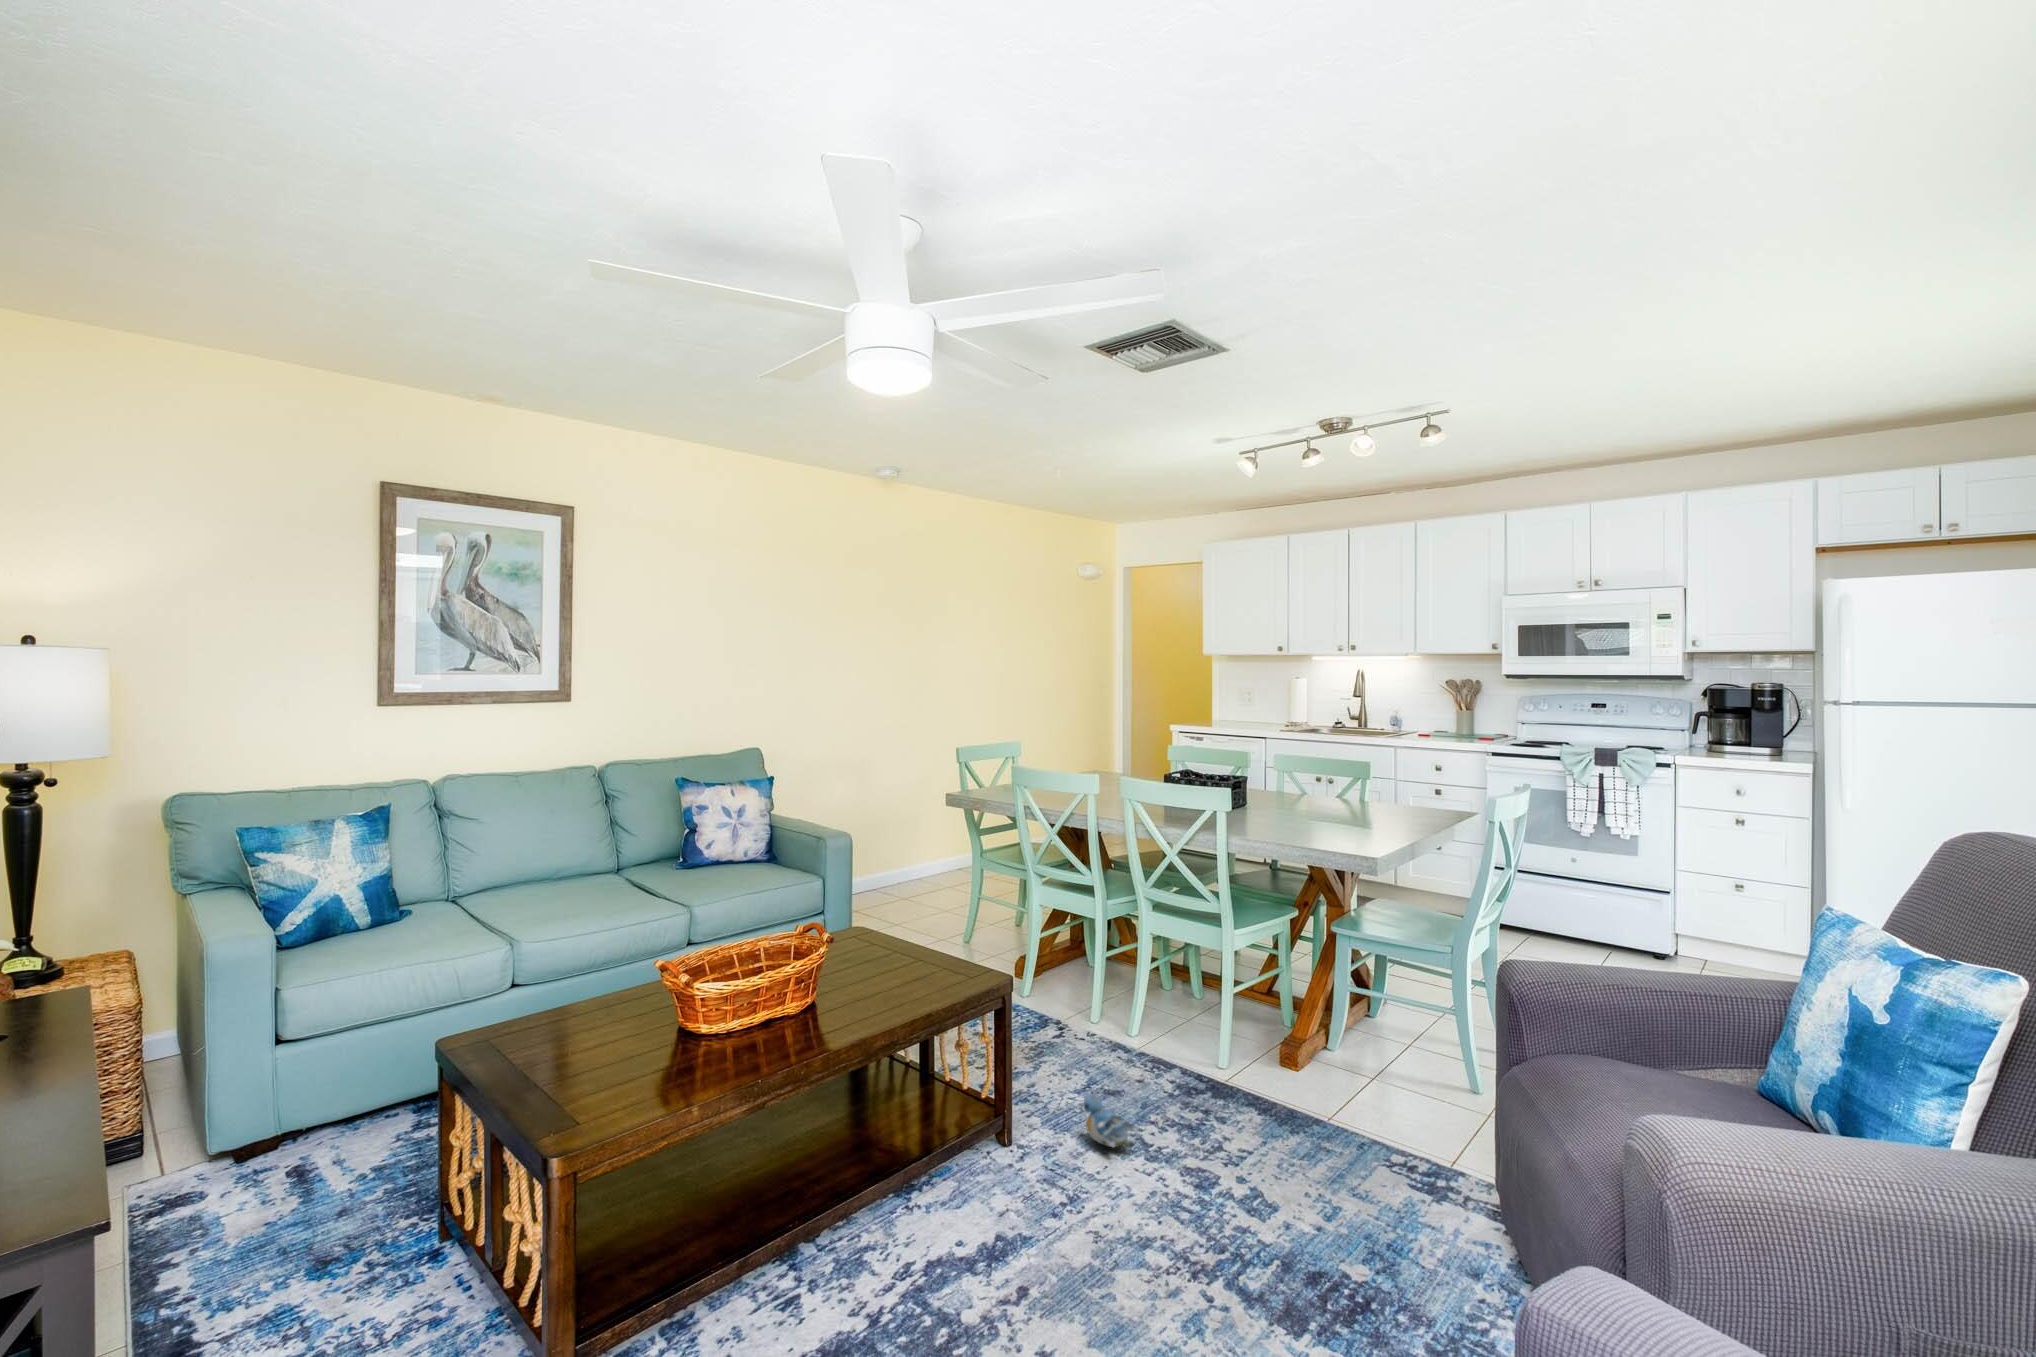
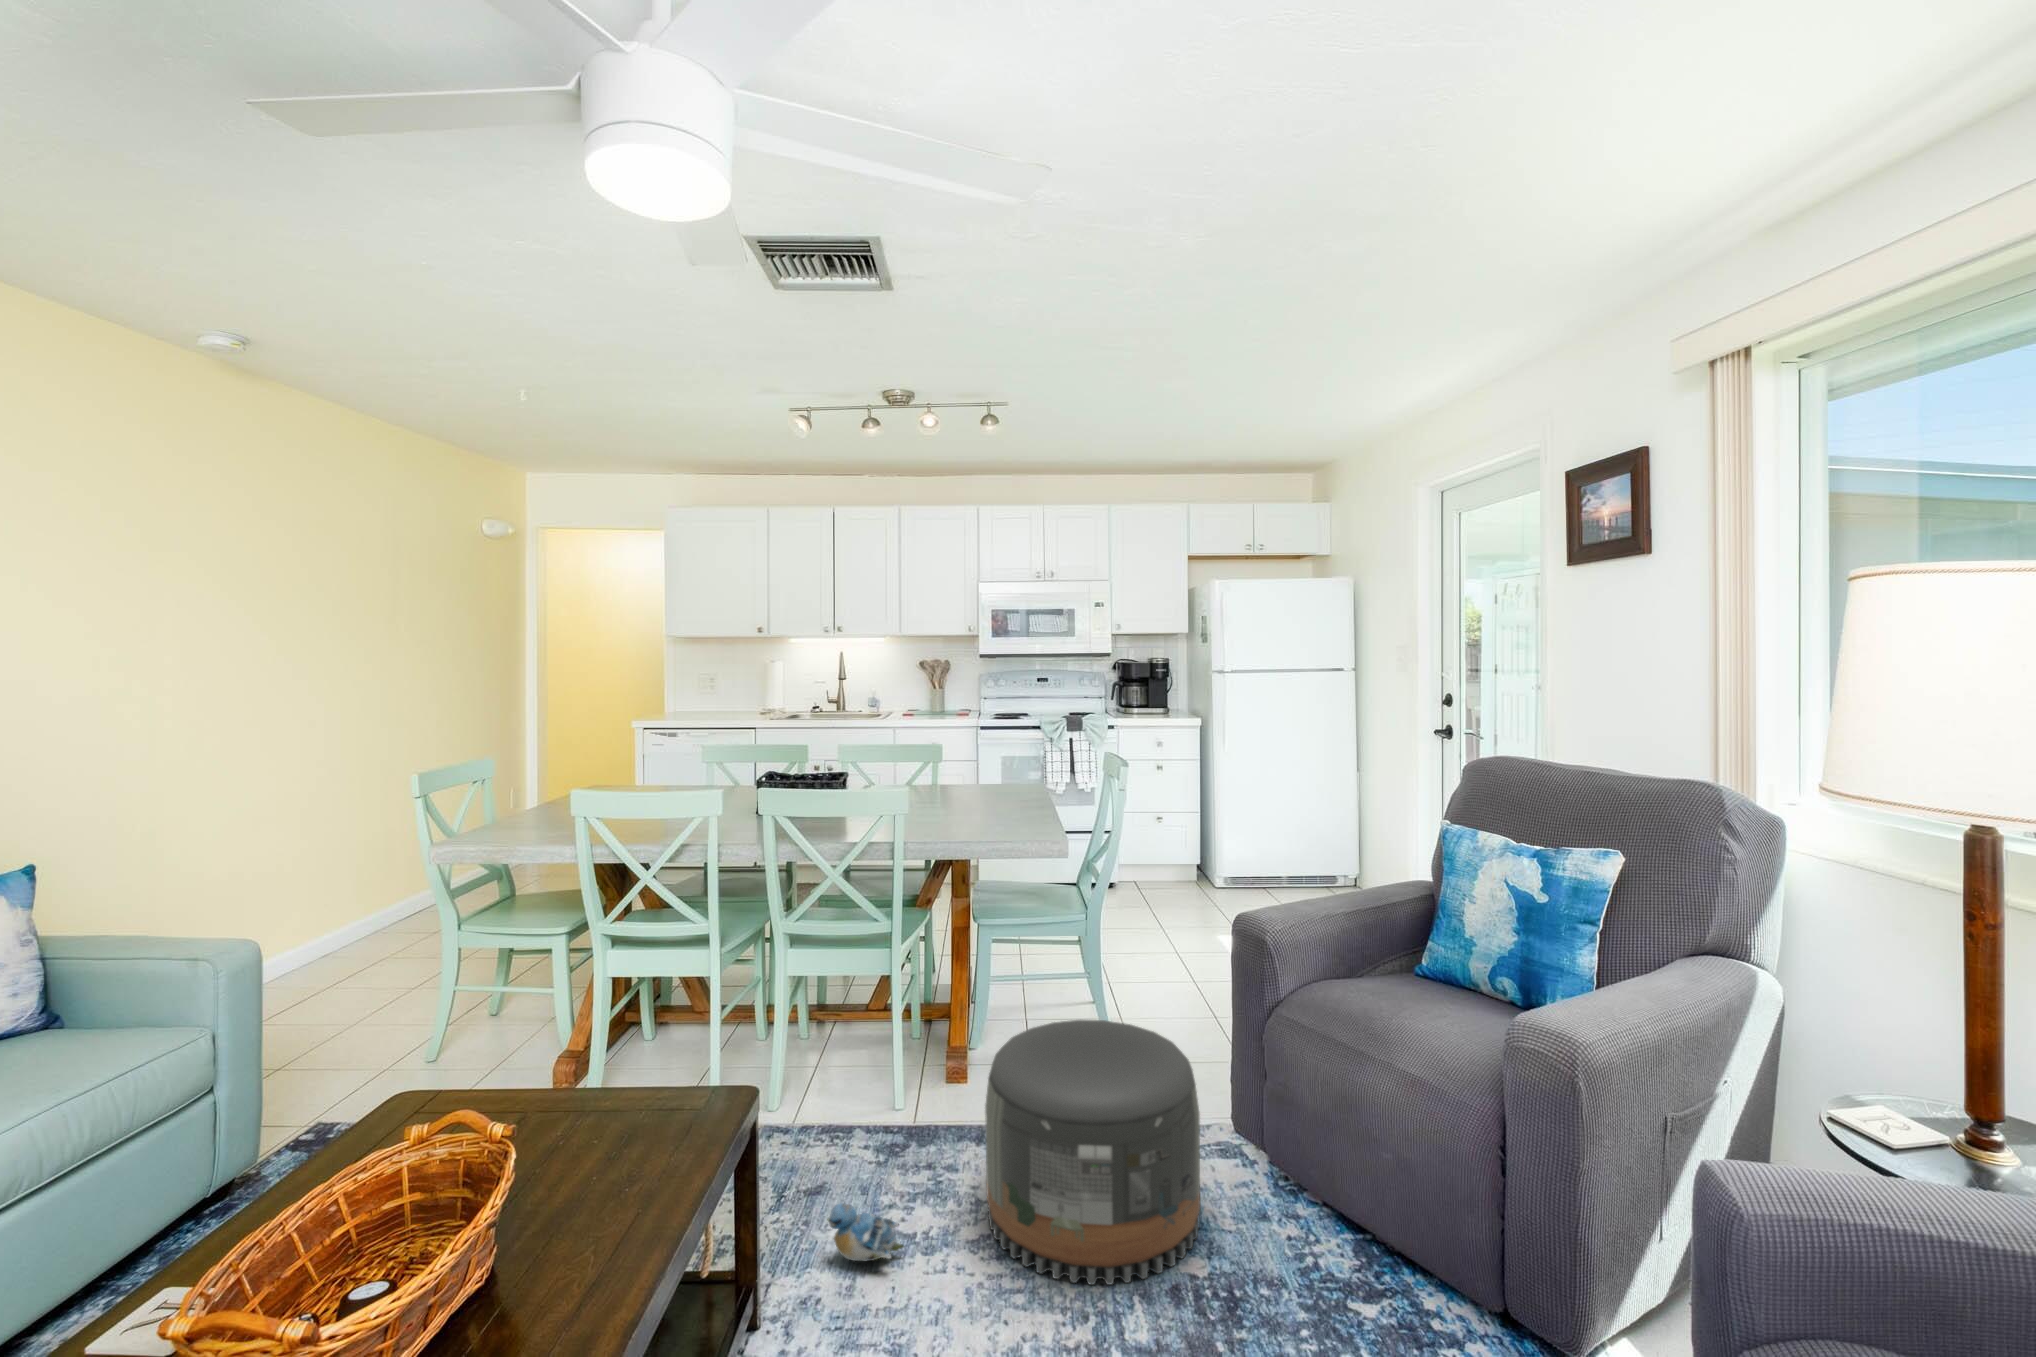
pouf: none [1205,1014,1415,1260] -> present [985,1020,1200,1284]

